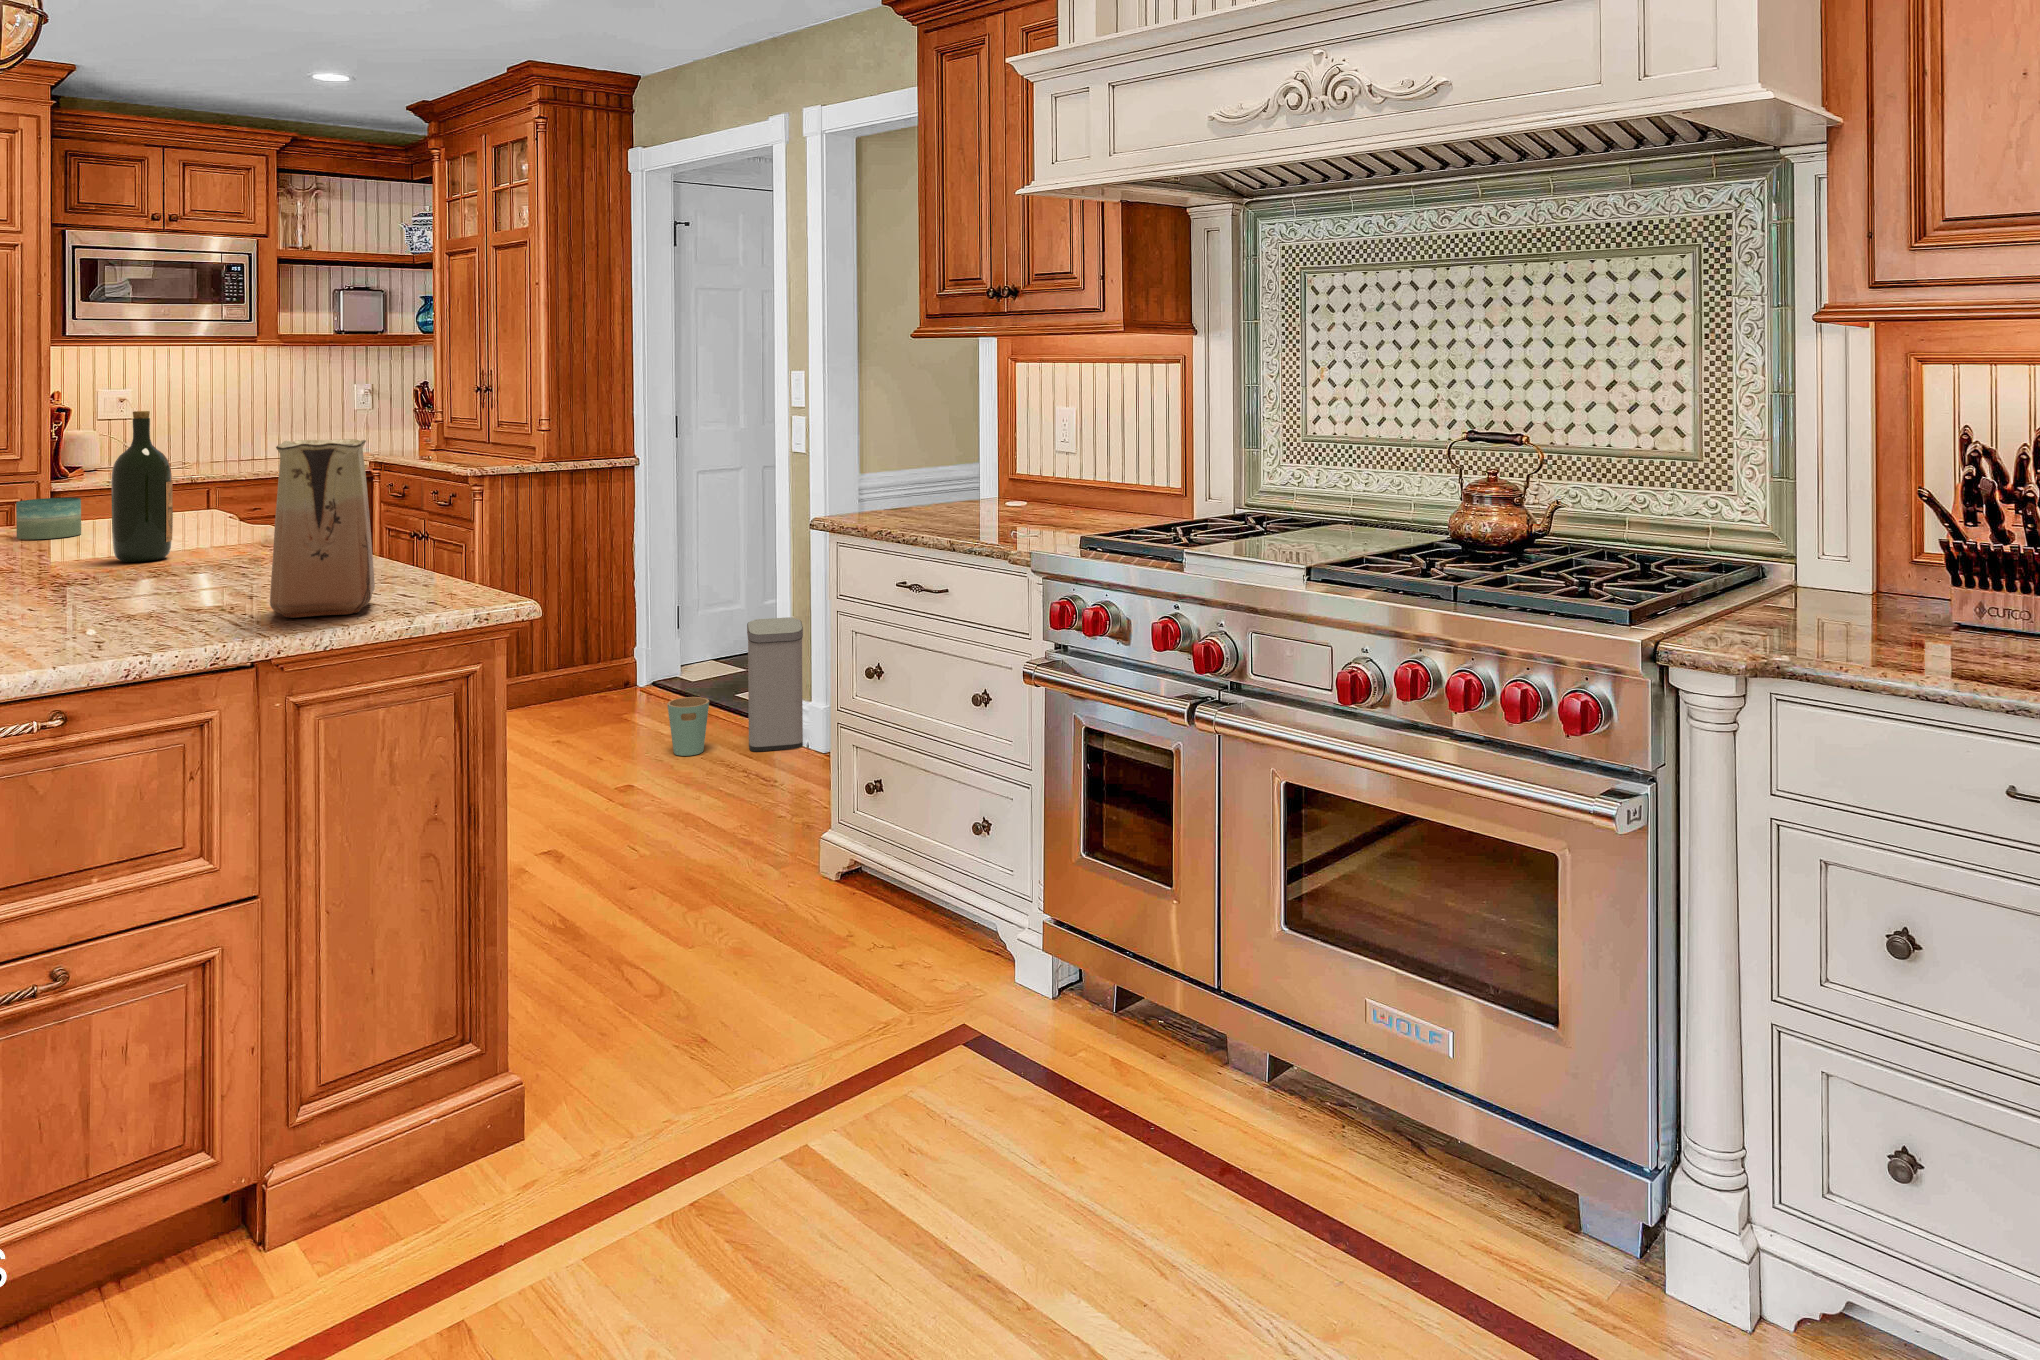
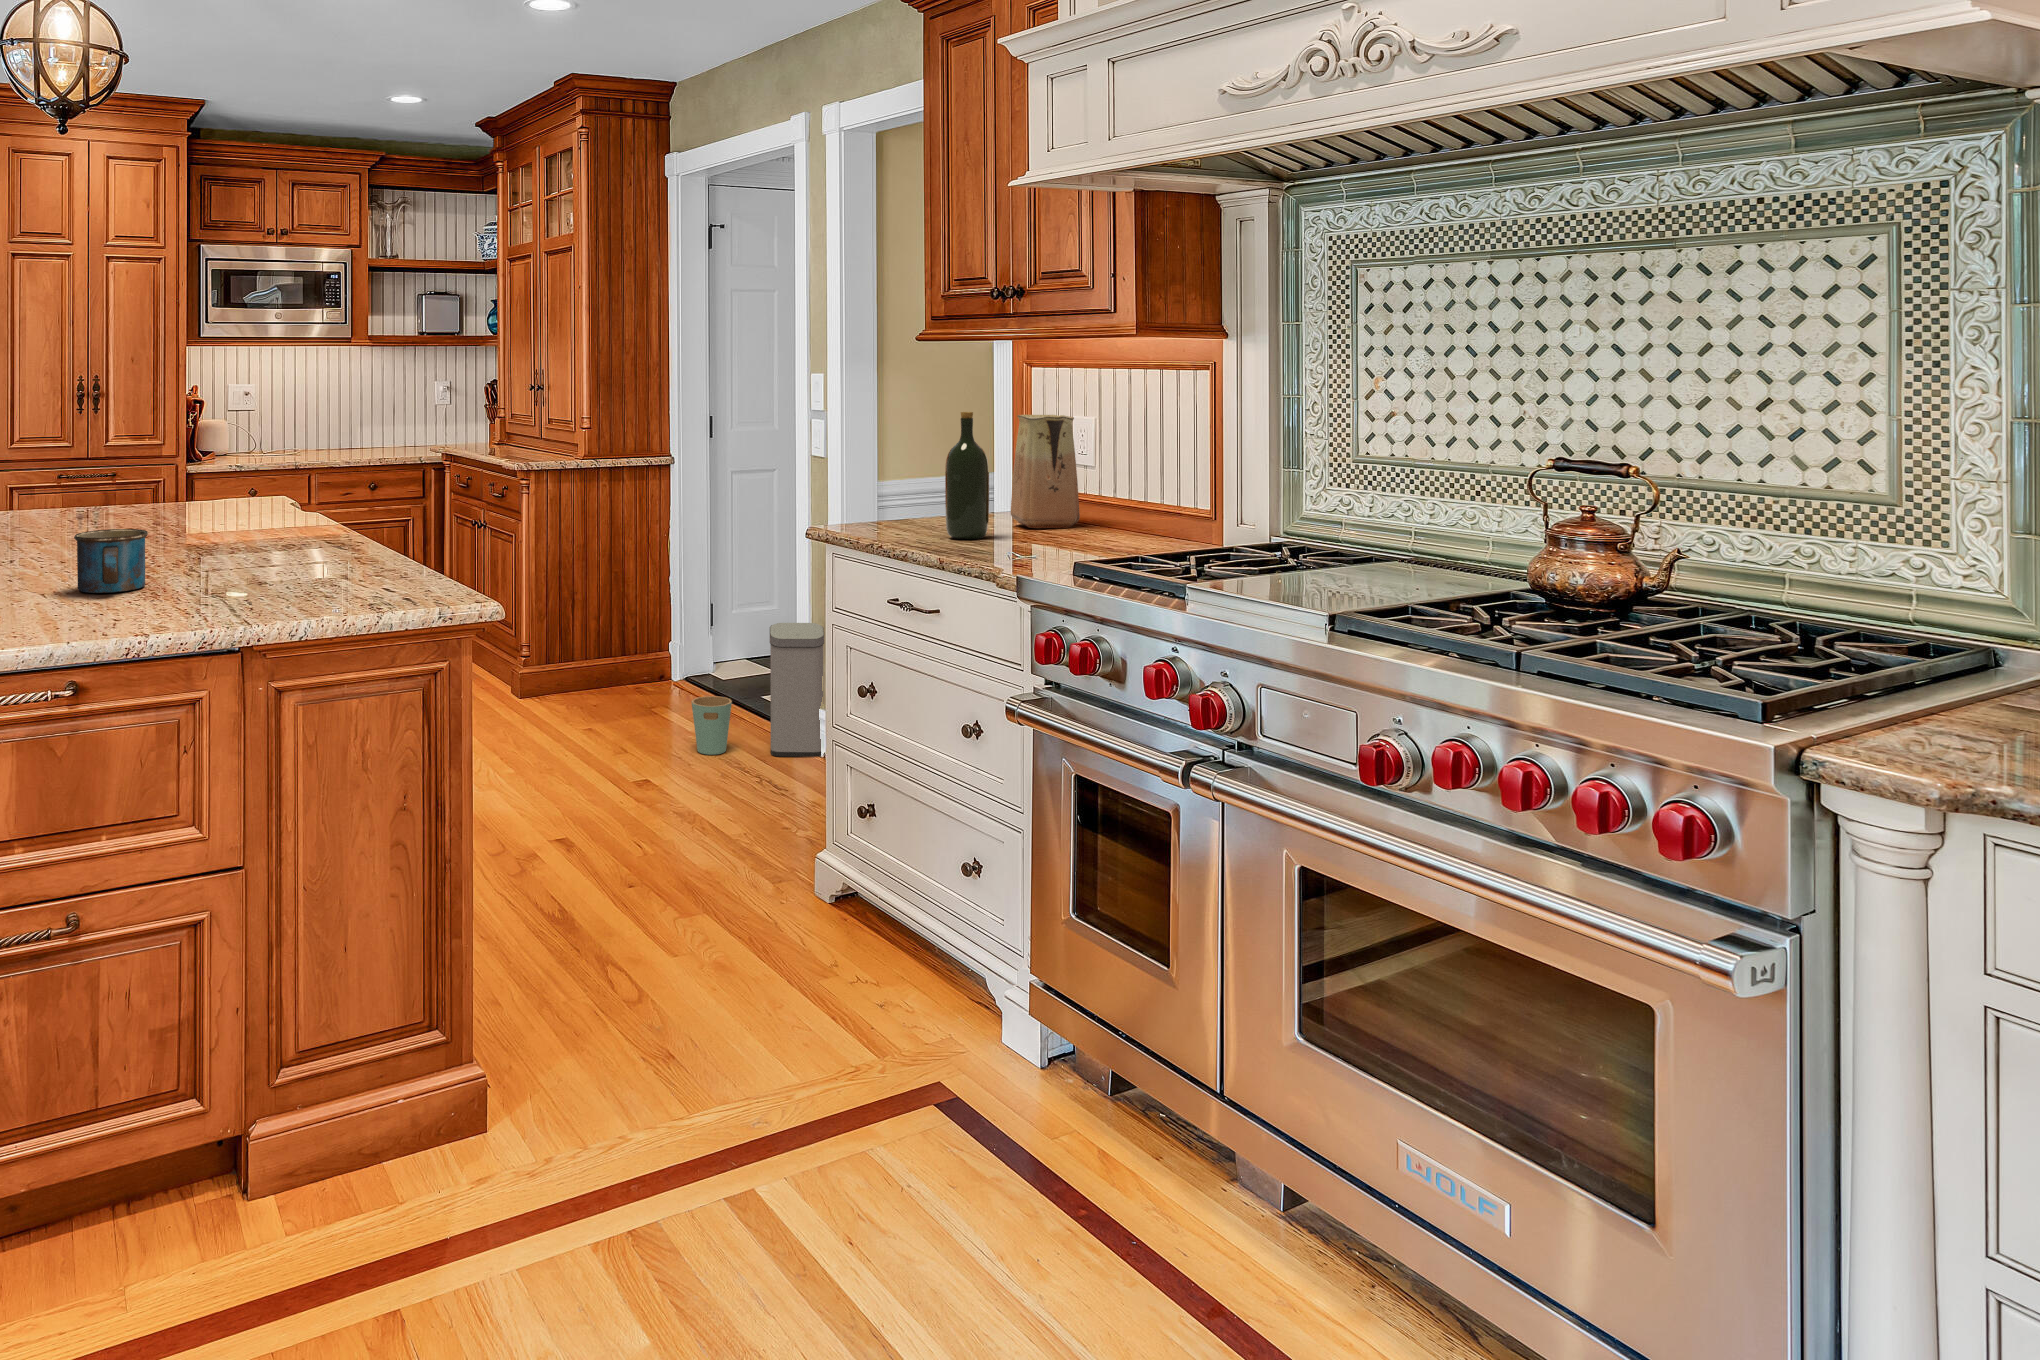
wine bottle: present [111,411,173,562] -> present [945,412,989,539]
vase: present [270,439,375,618] -> present [1011,415,1080,528]
candle: present [16,498,81,539] -> none [113,483,164,519]
mug: none [28,543,119,615] -> present [74,529,148,593]

